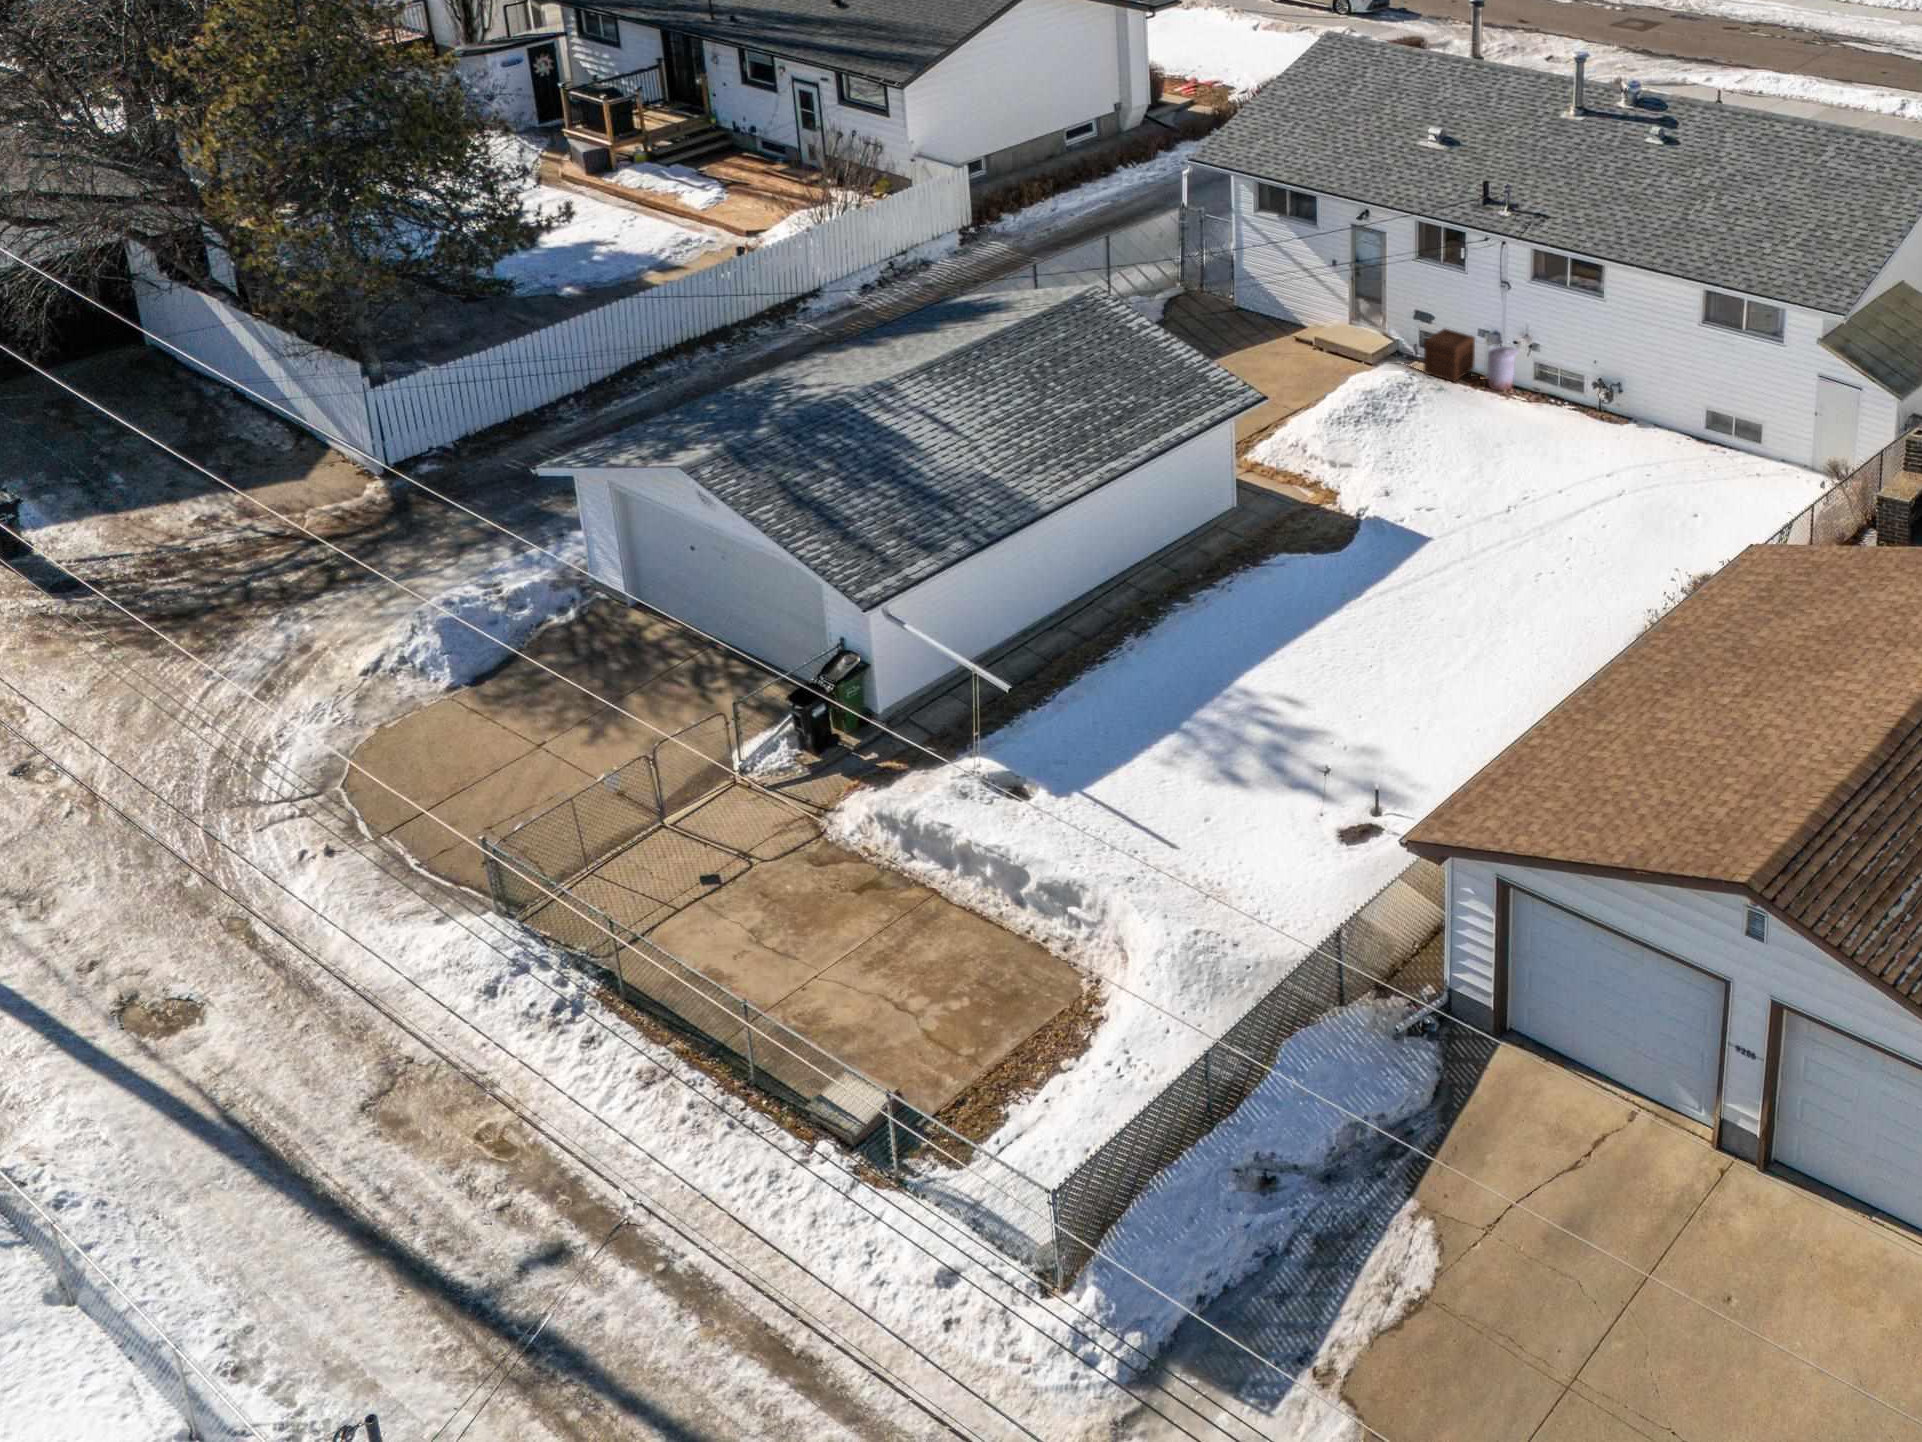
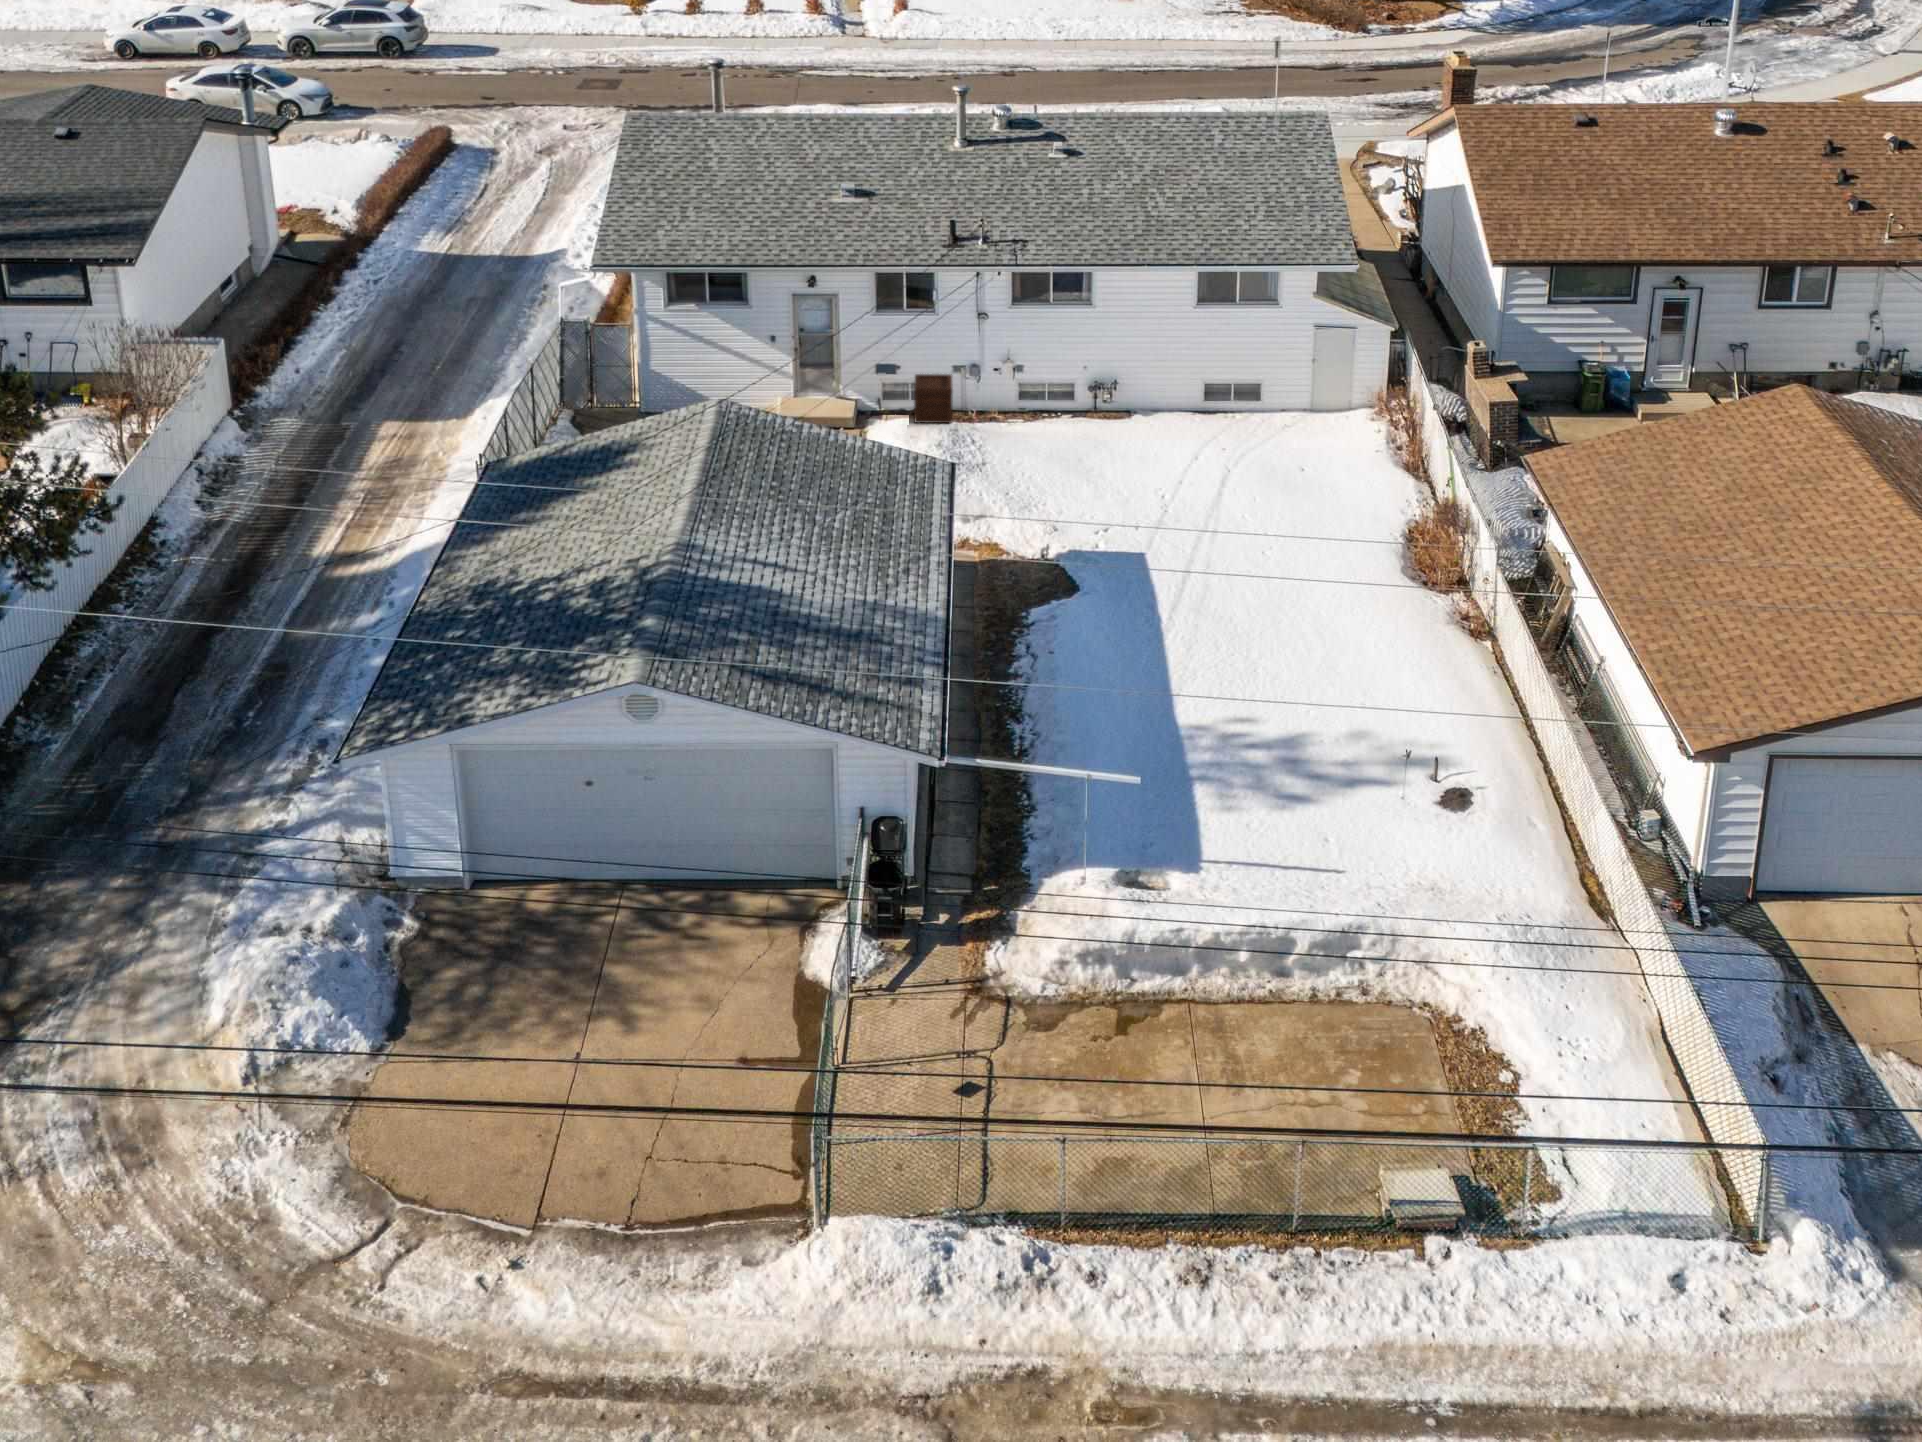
trash can: present [1488,346,1519,391] -> none [980,375,1012,420]

